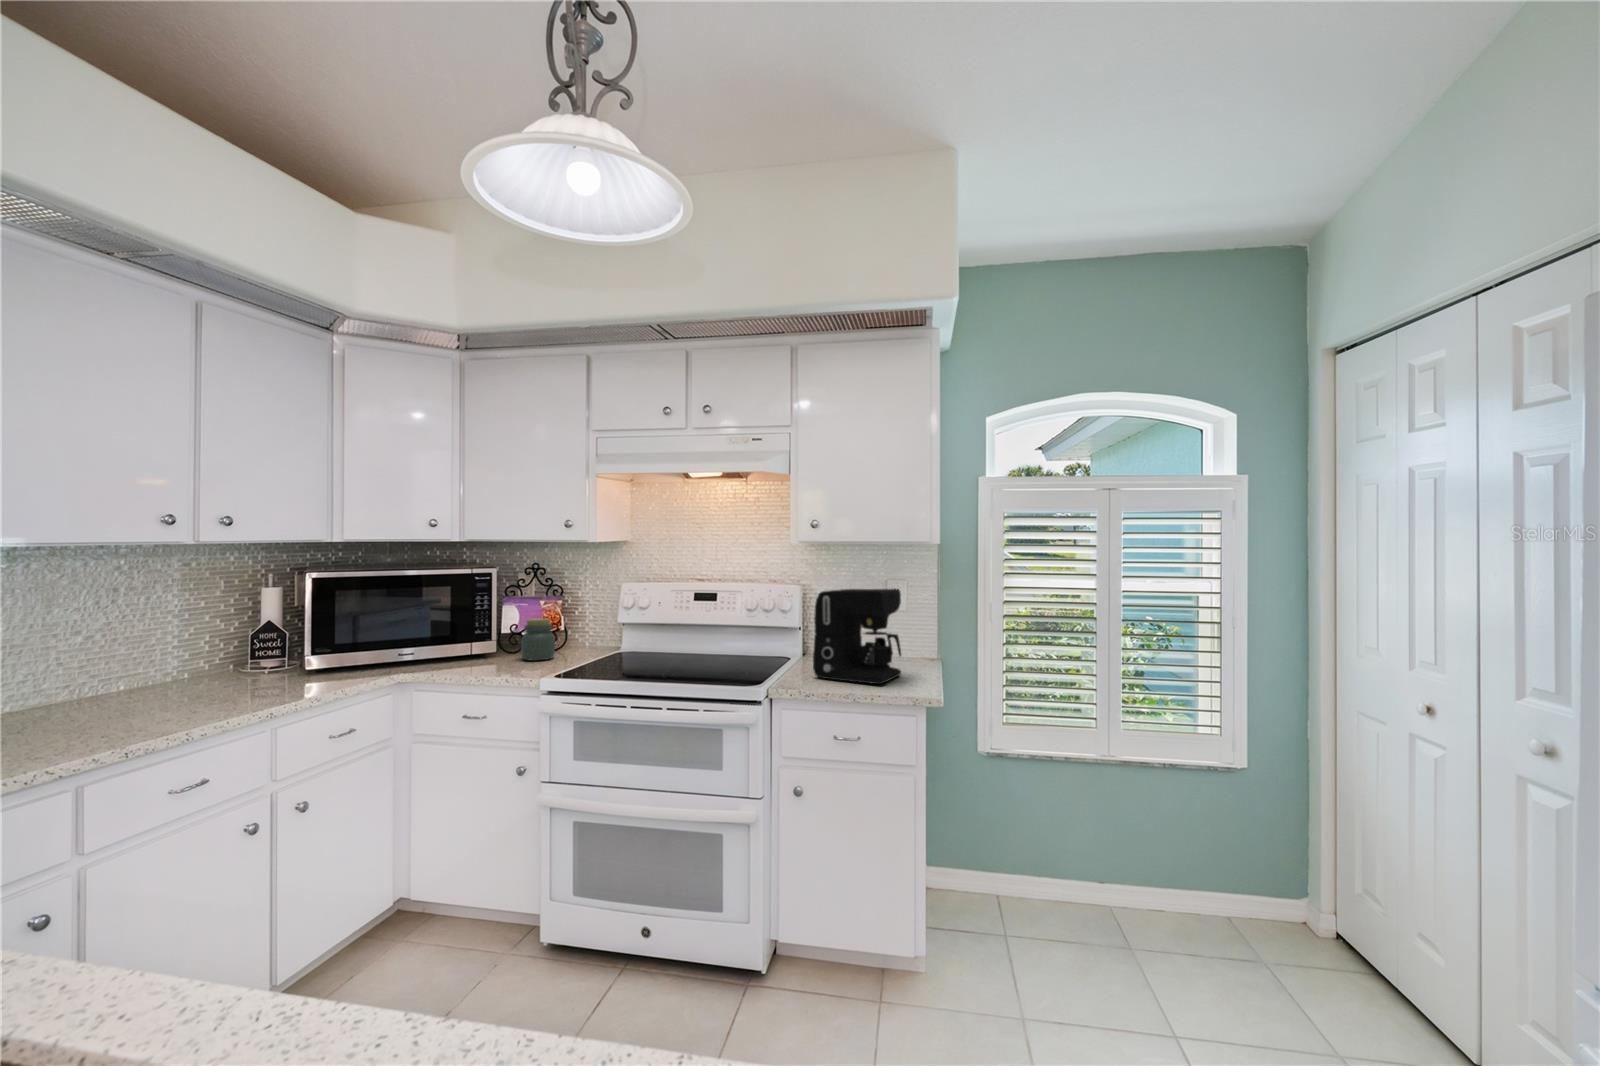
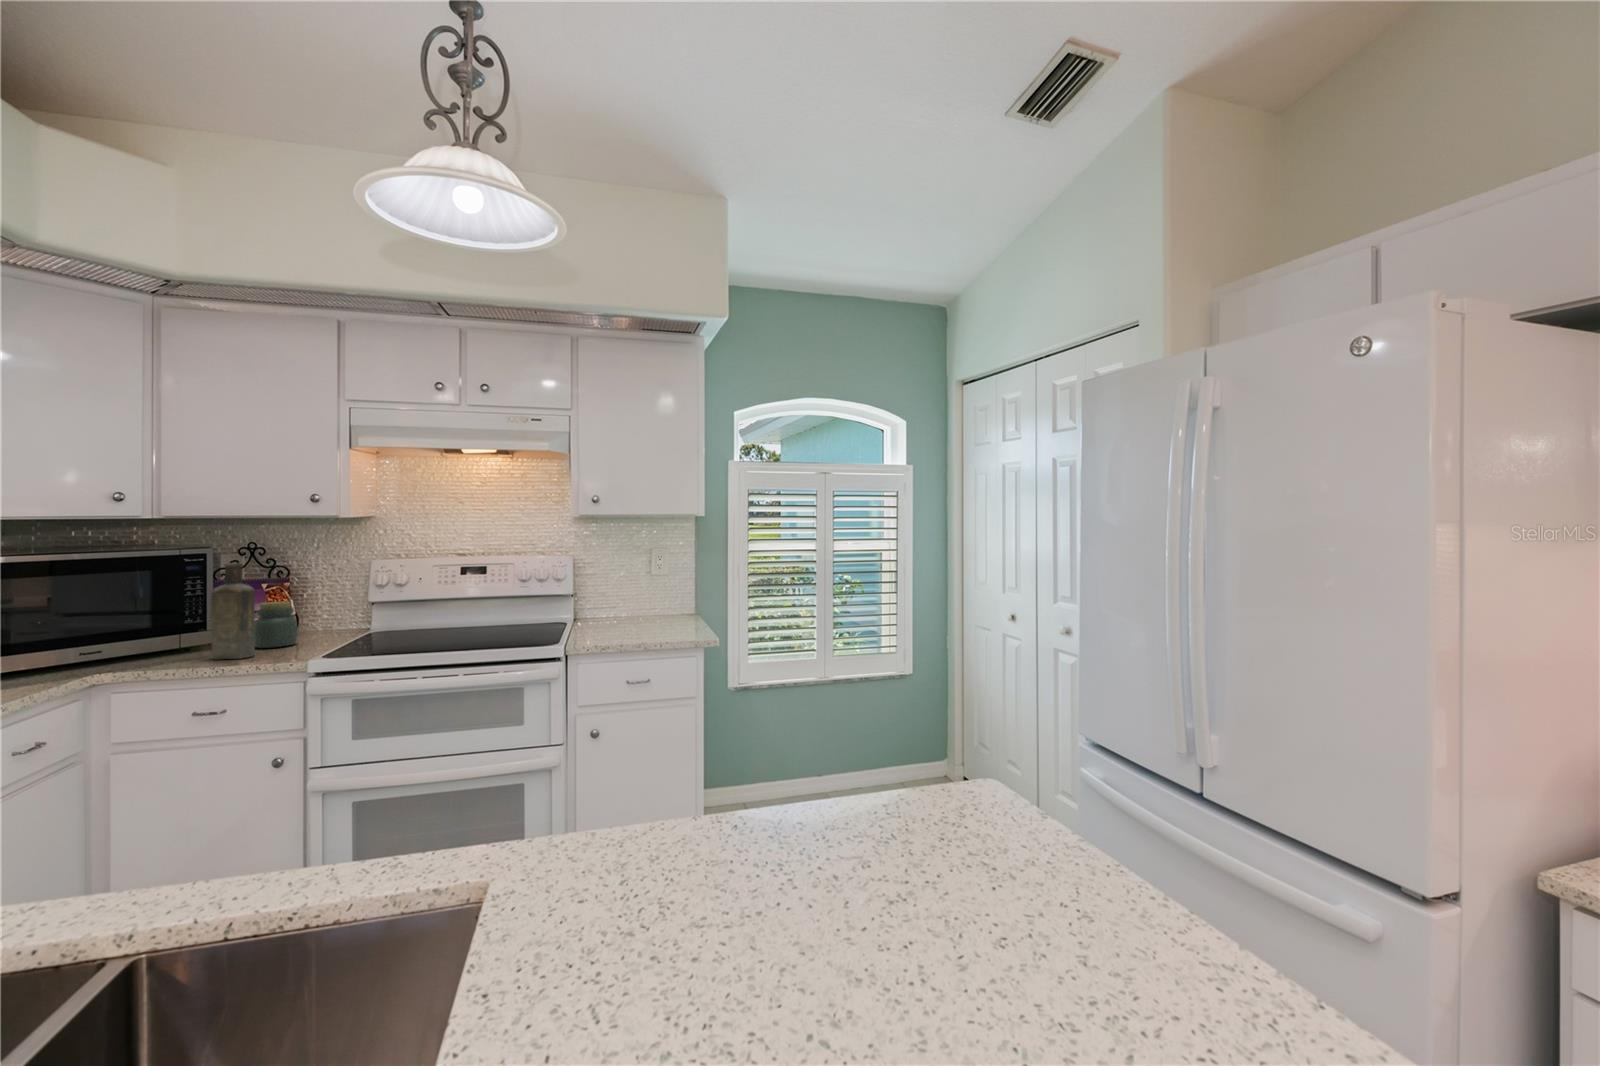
bottle: none [483,583,515,670] -> present [211,563,255,659]
coffee maker: present [813,589,901,684] -> none [600,555,679,635]

